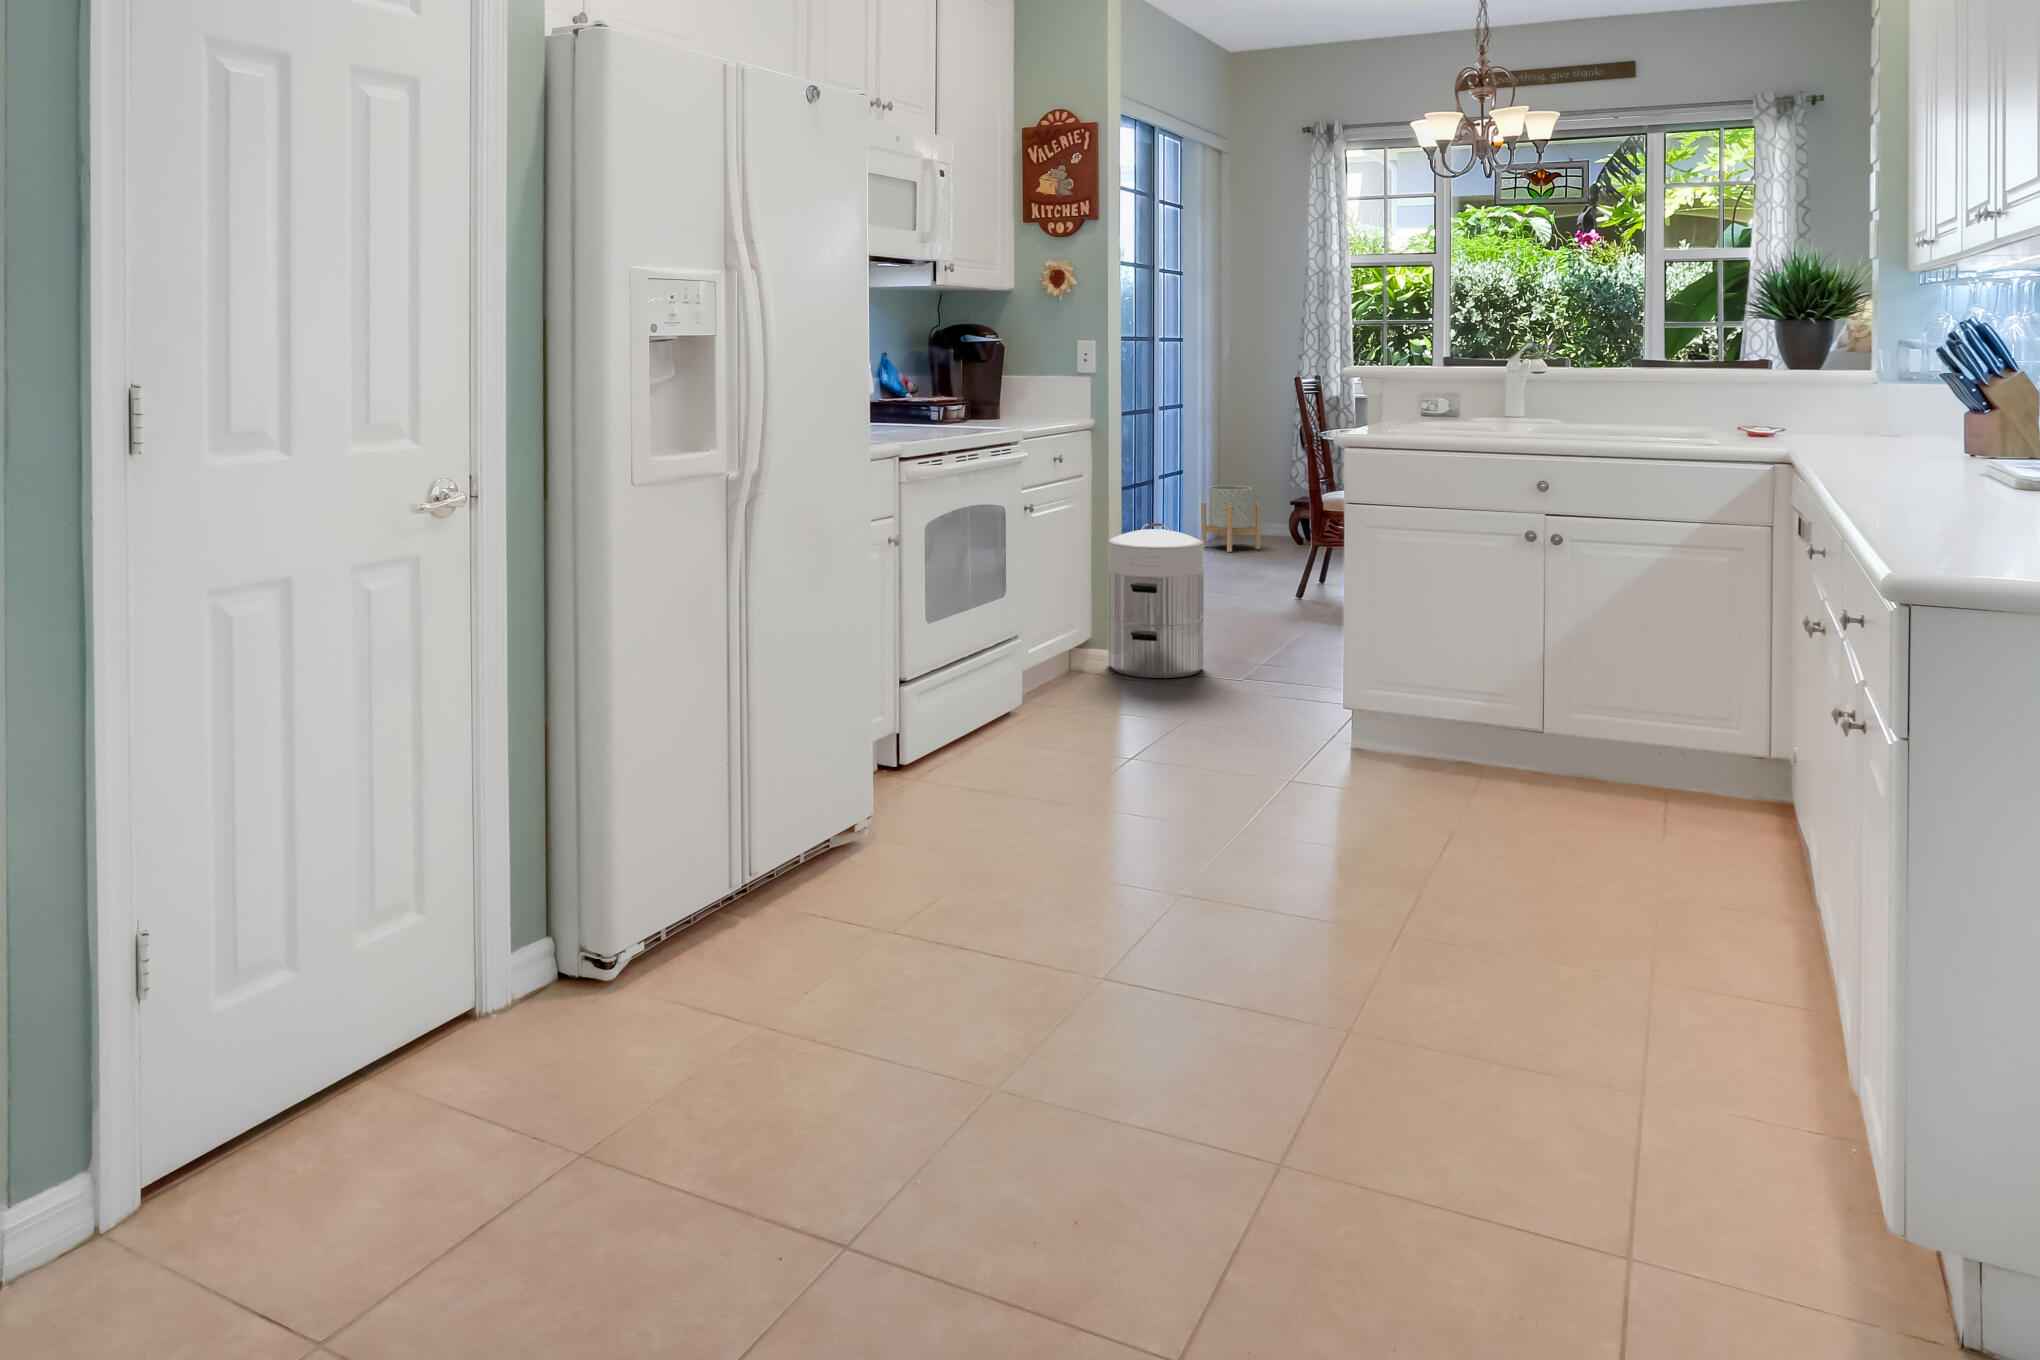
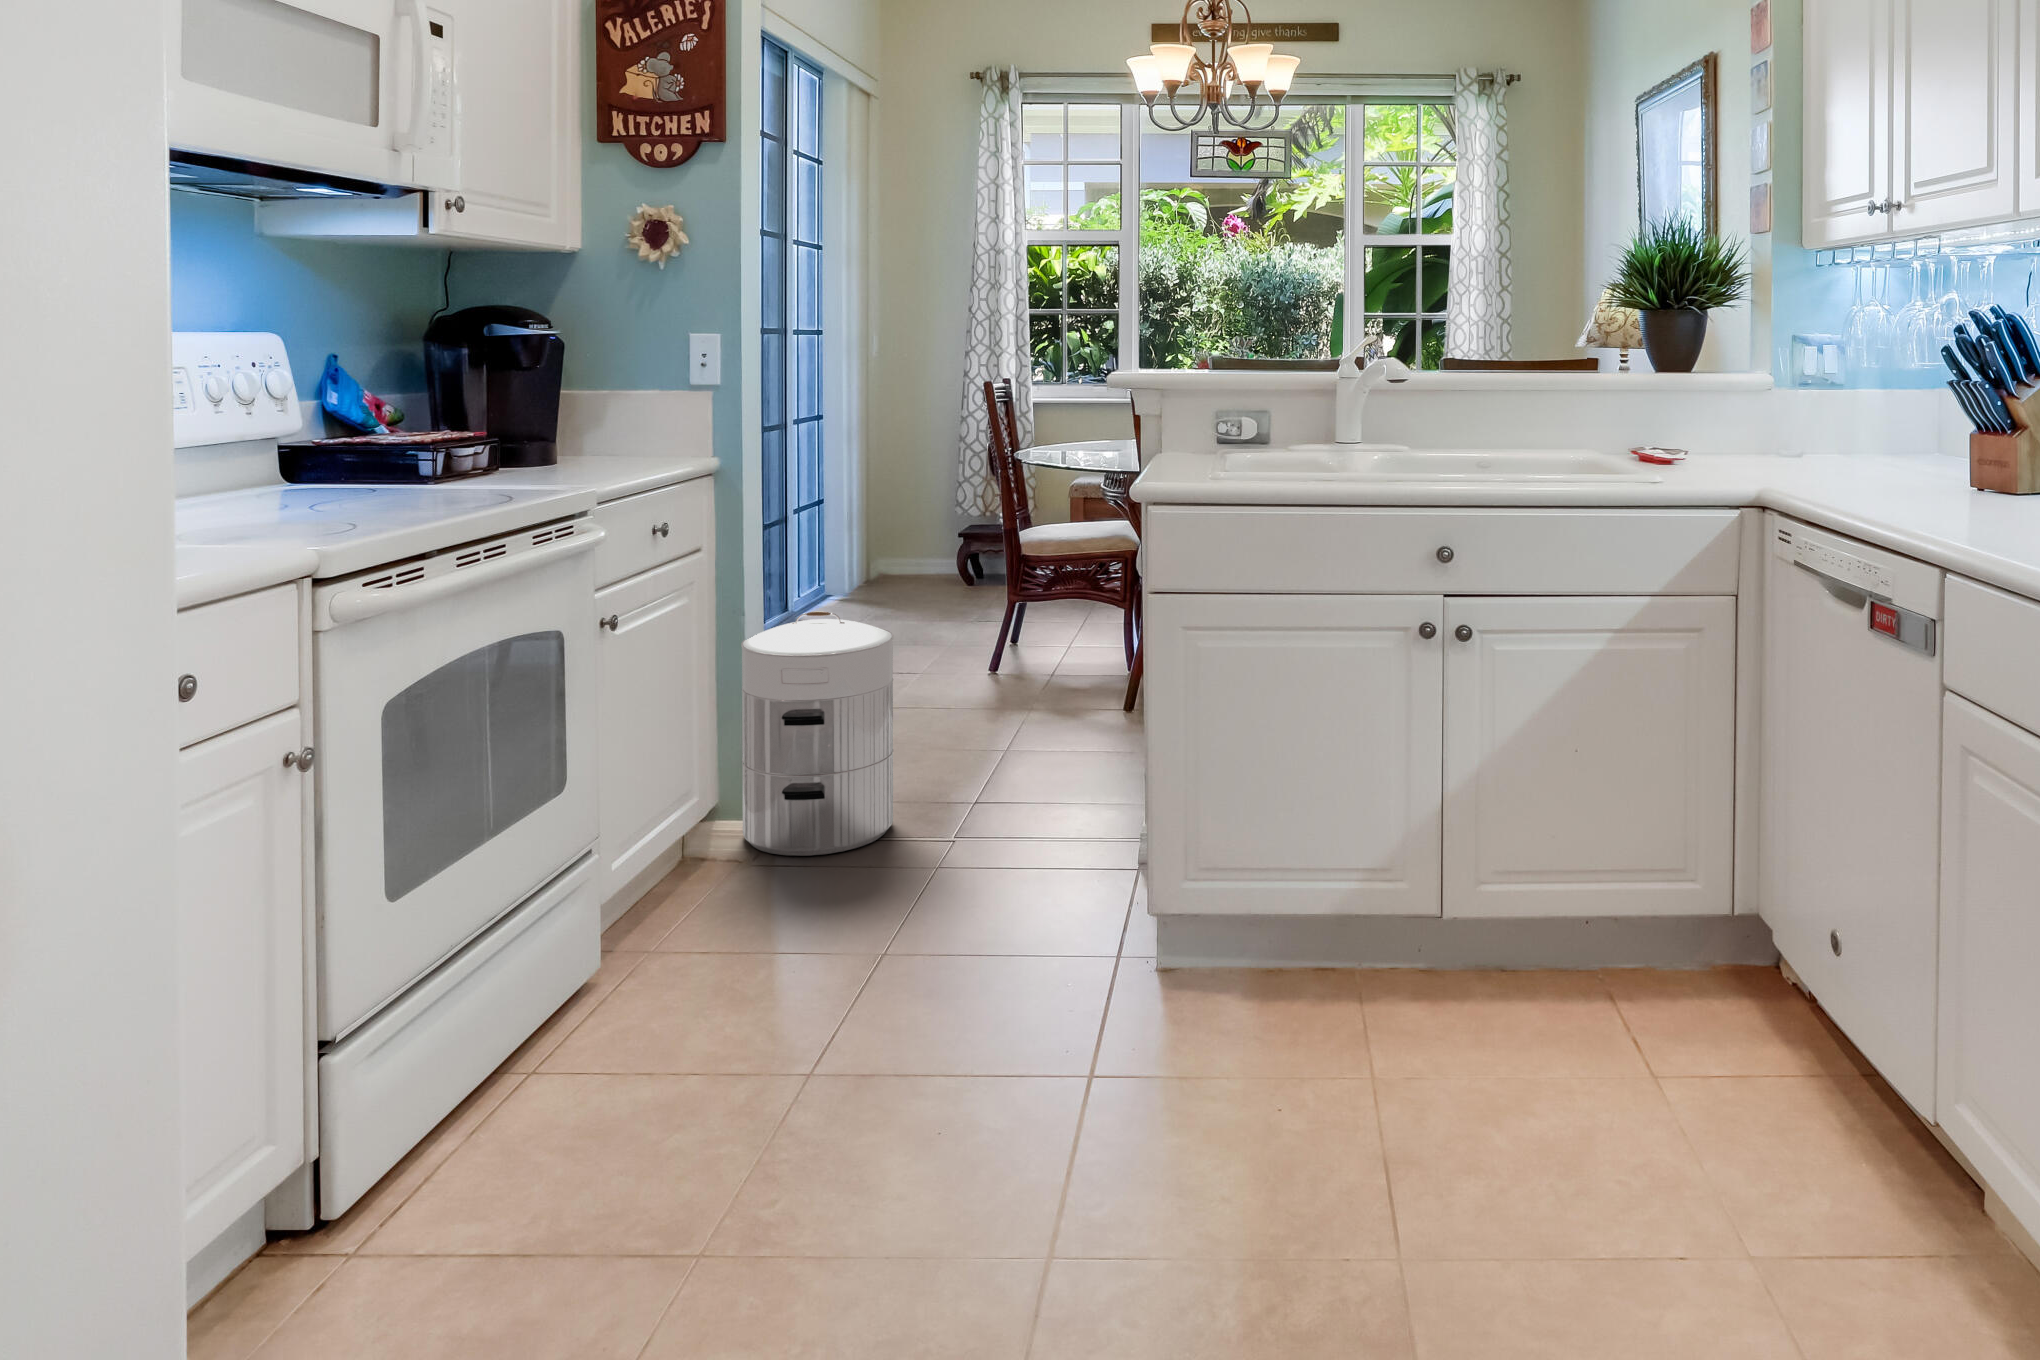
planter: present [1201,486,1260,552] -> none [848,514,923,599]

